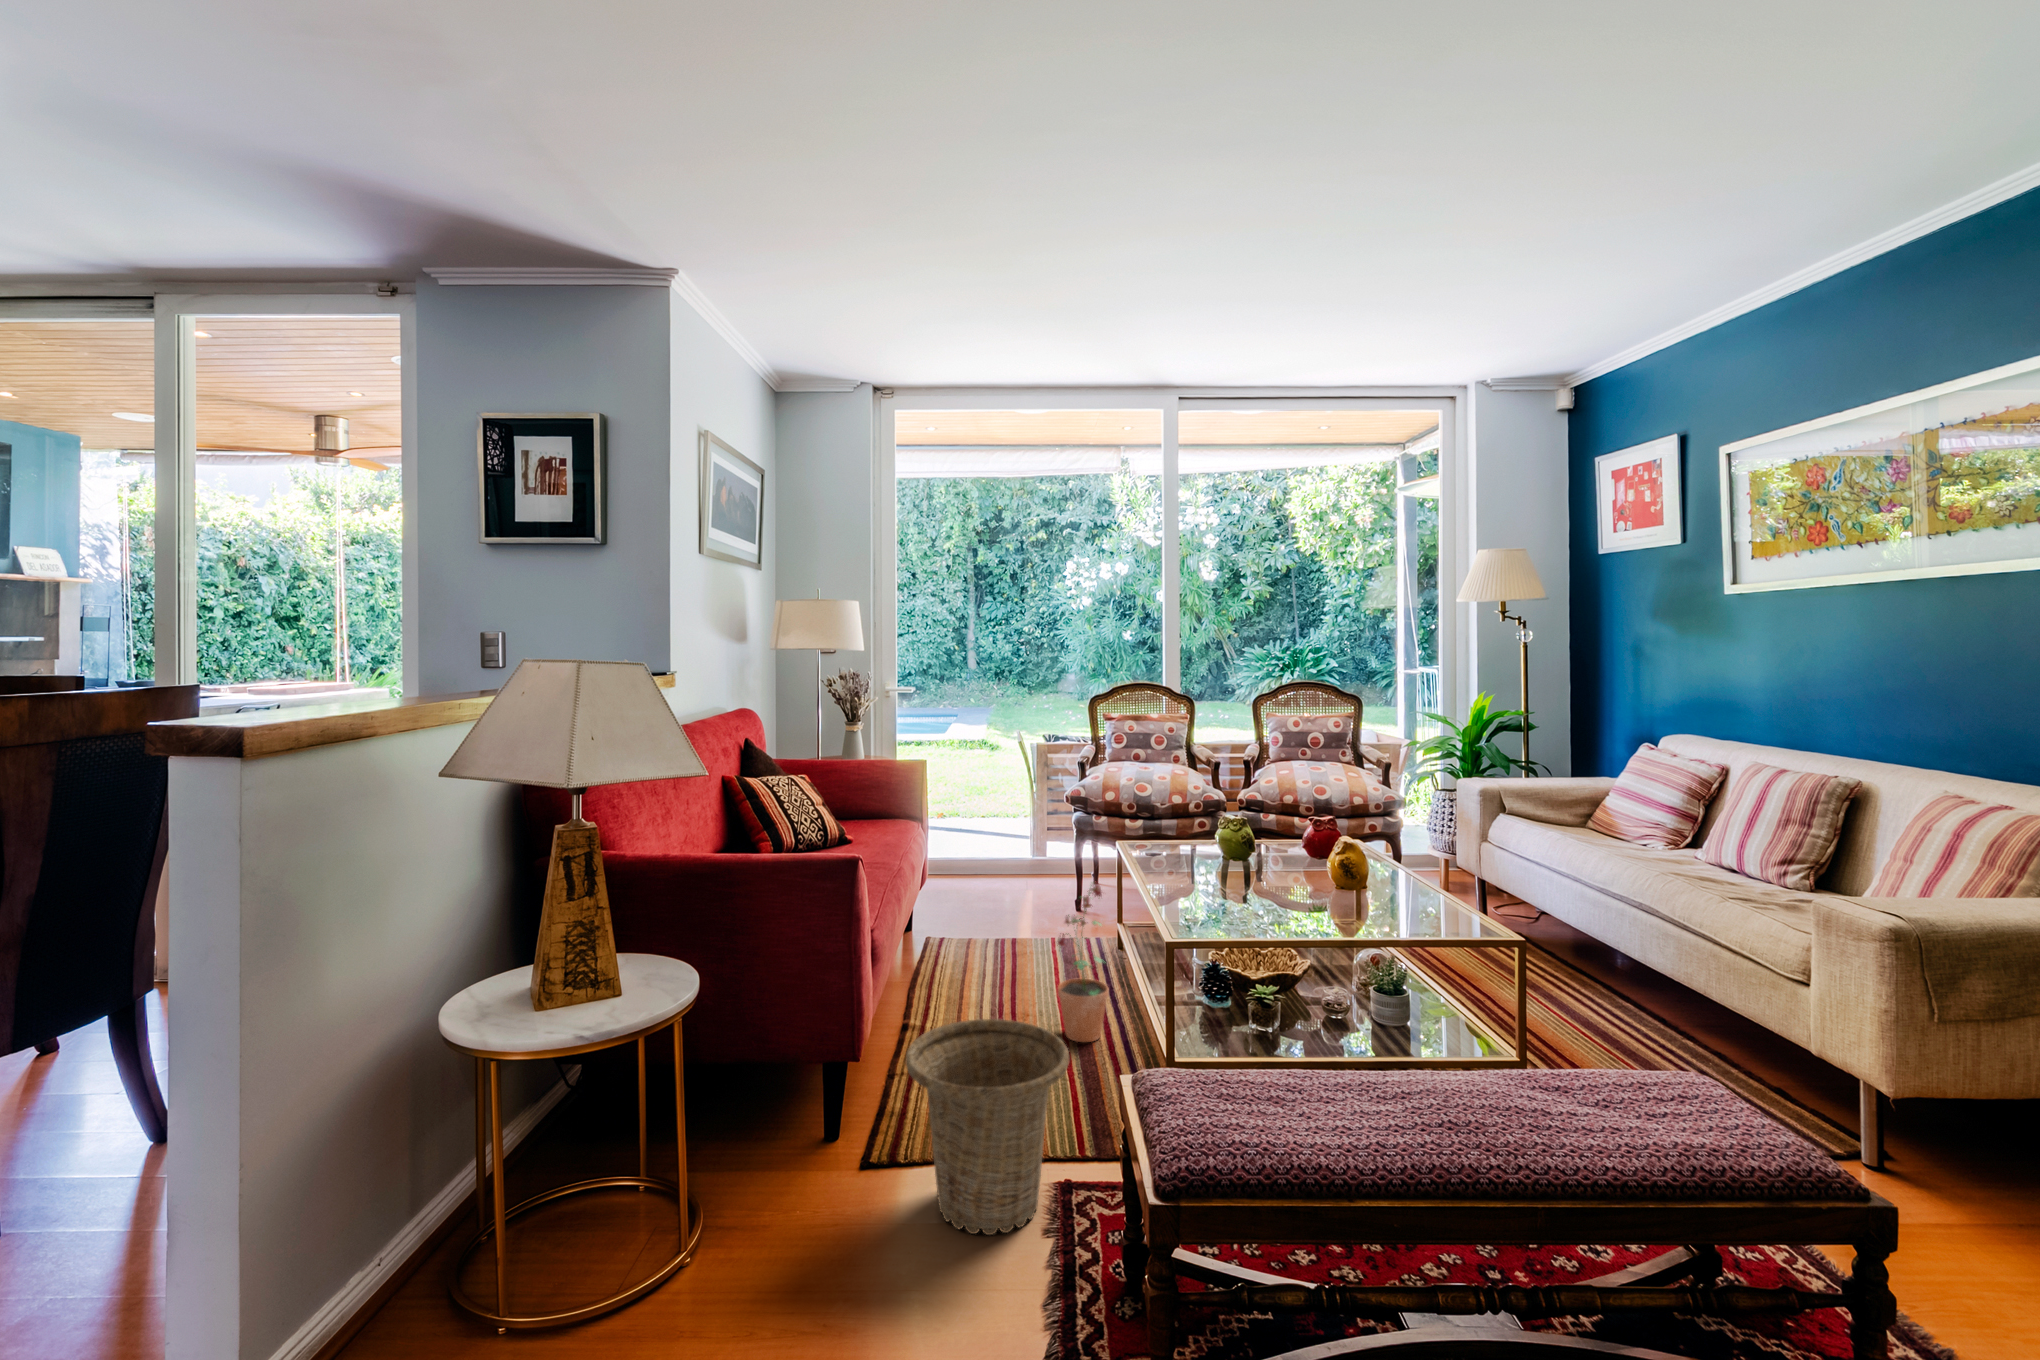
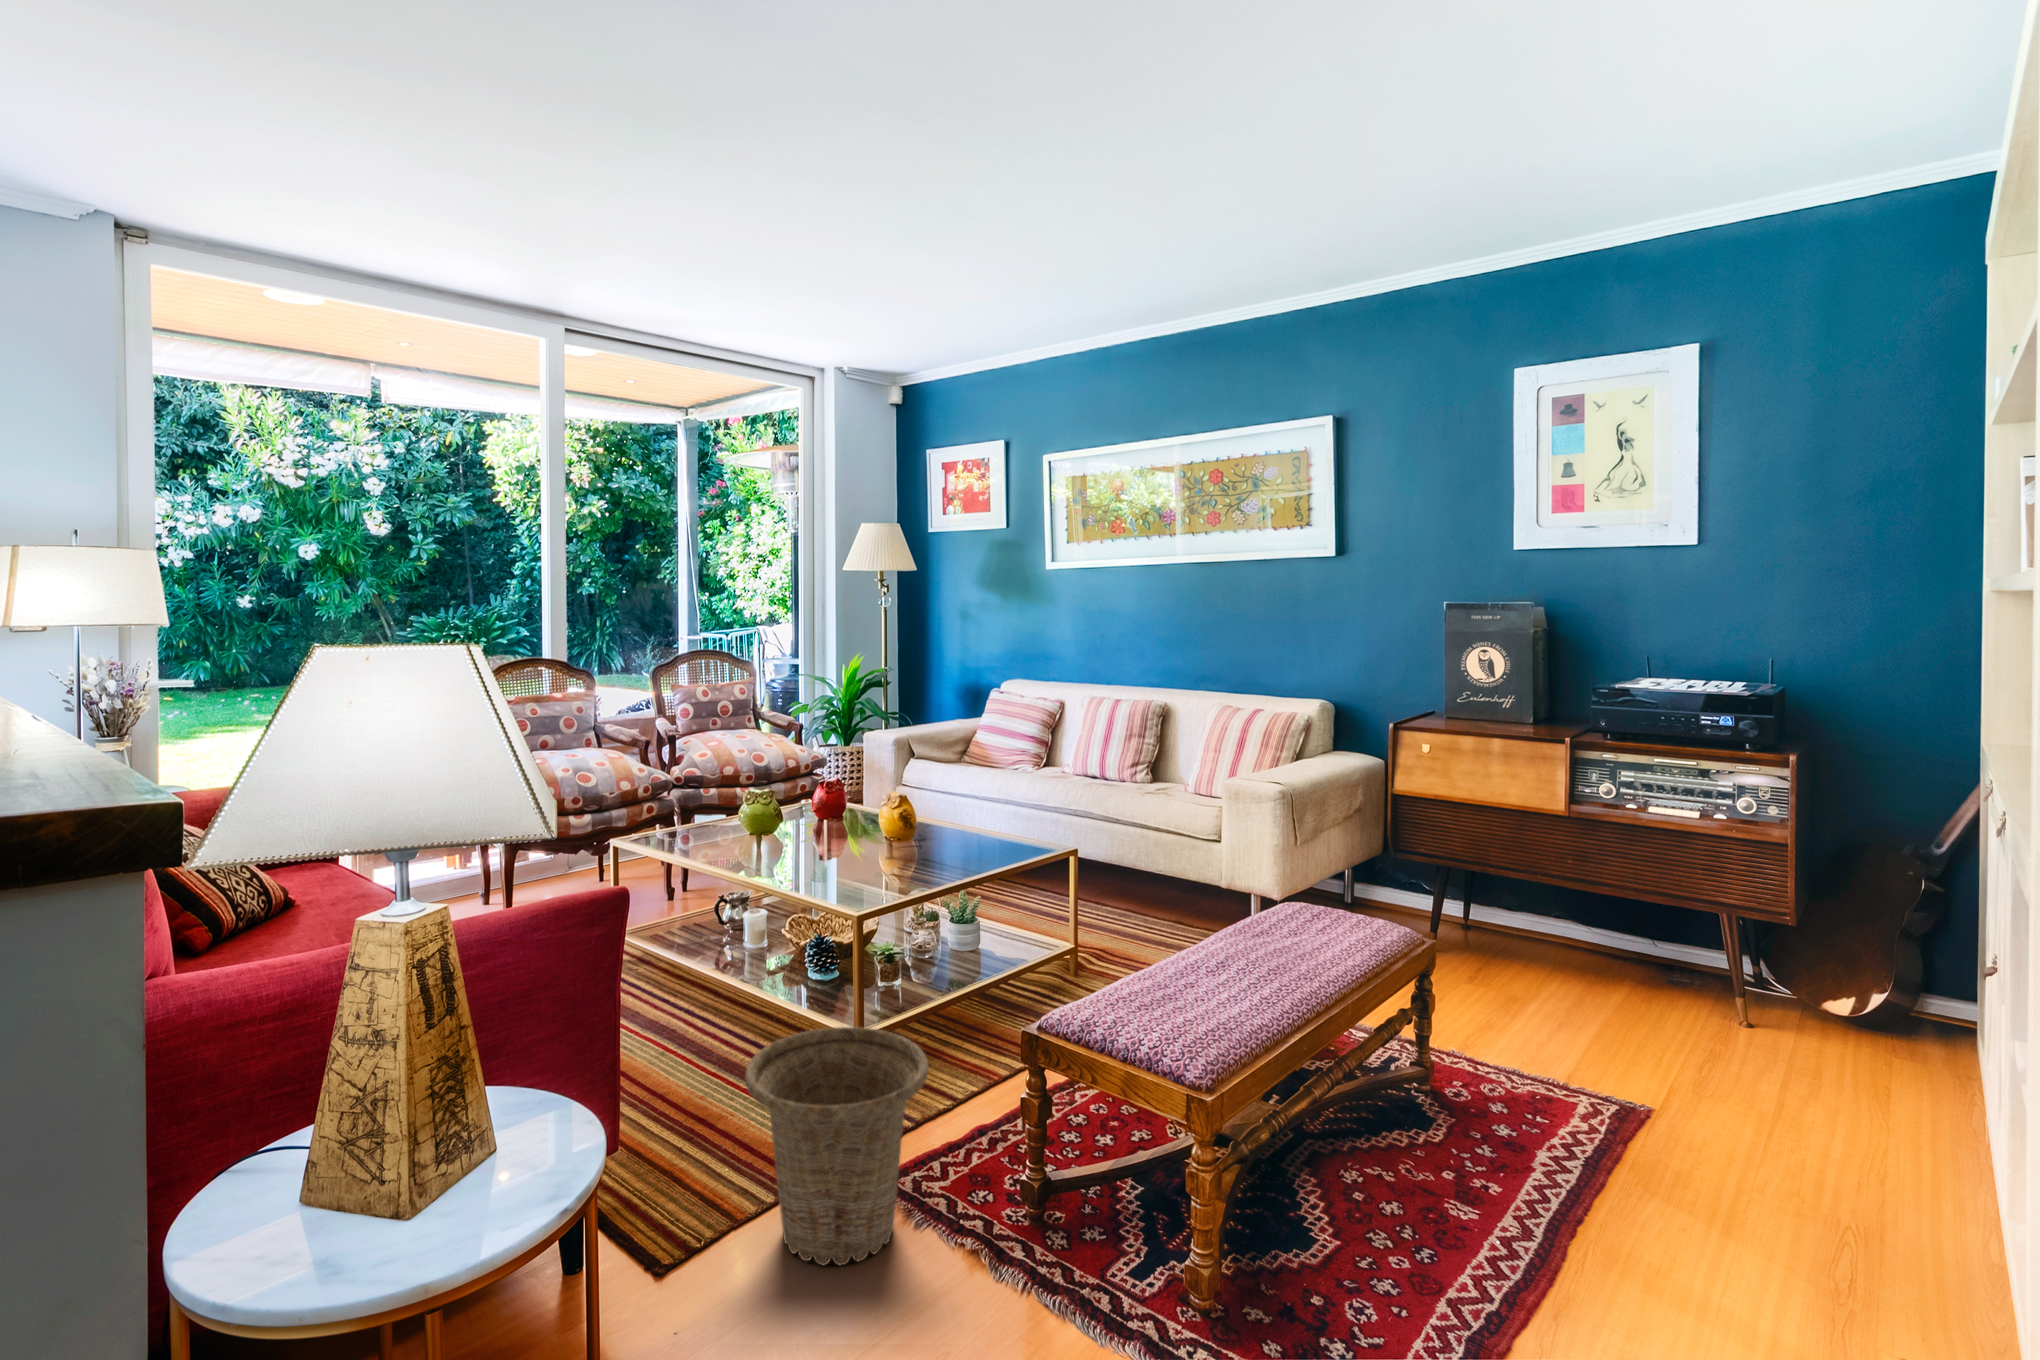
potted plant: present [1058,881,1108,1042] -> none [661,878,736,1061]

